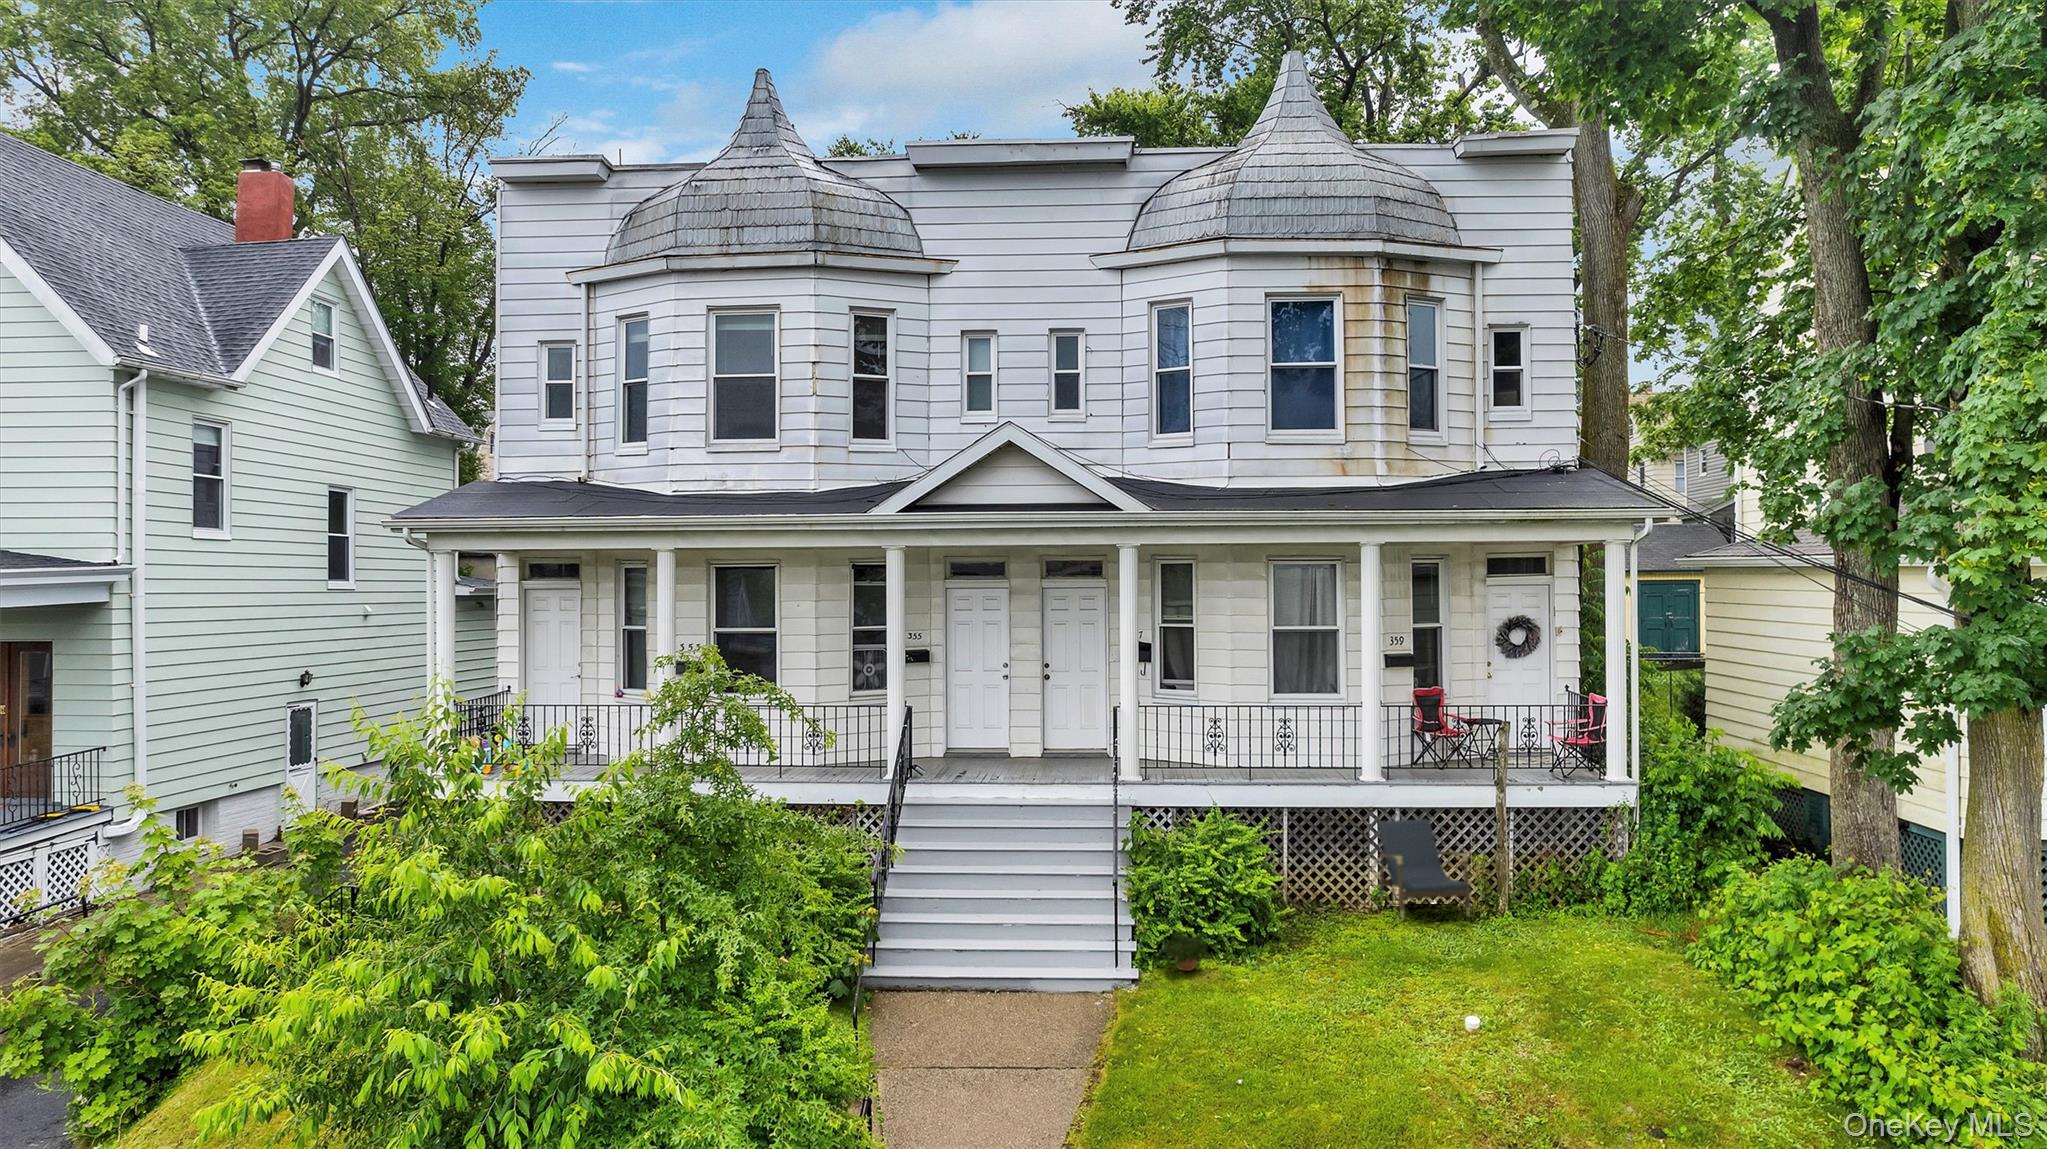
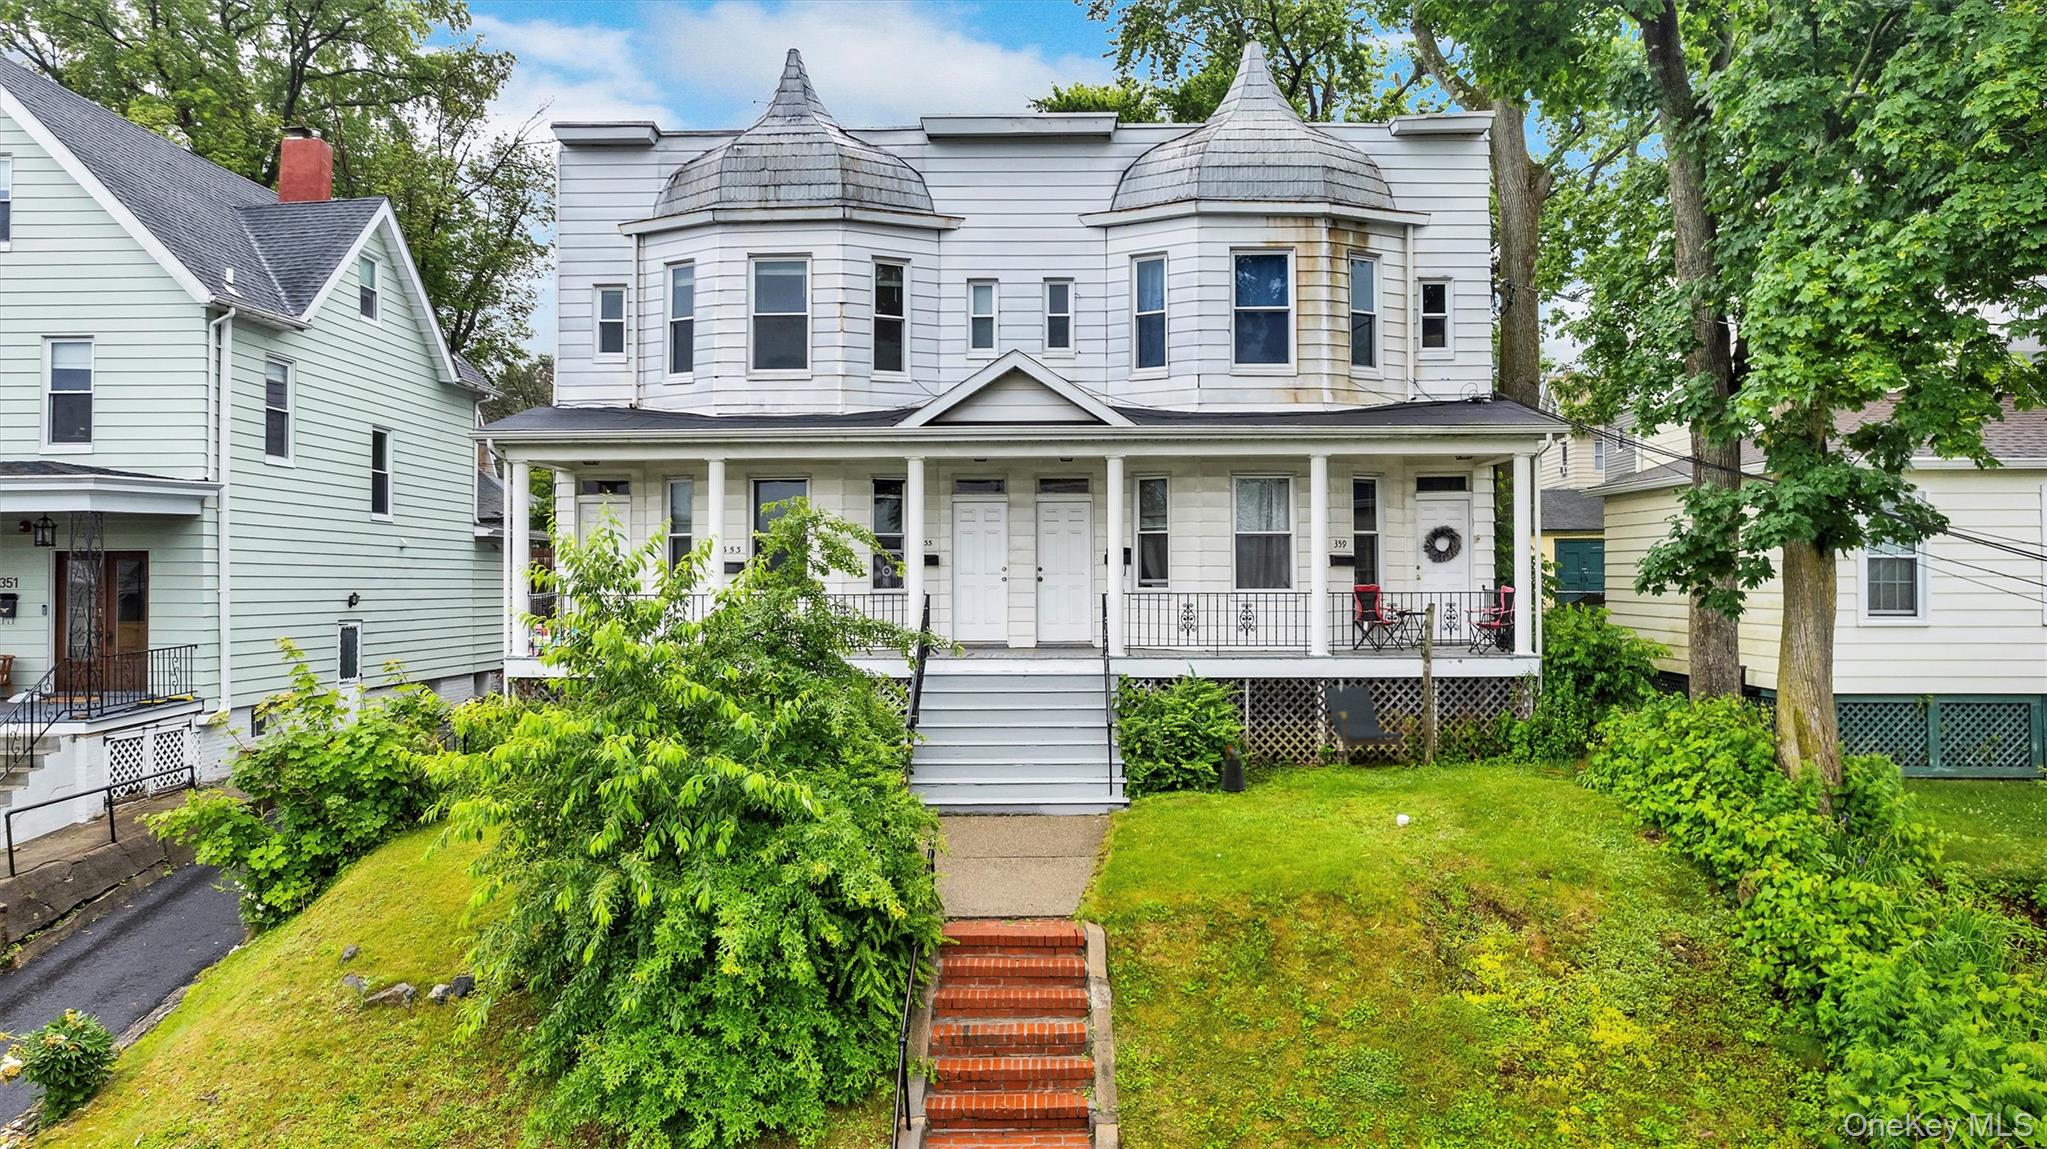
watering can: none [1248,903,1279,963] -> present [1222,746,1246,791]
potted plant: present [1164,933,1208,971] -> none [1150,765,1190,798]

